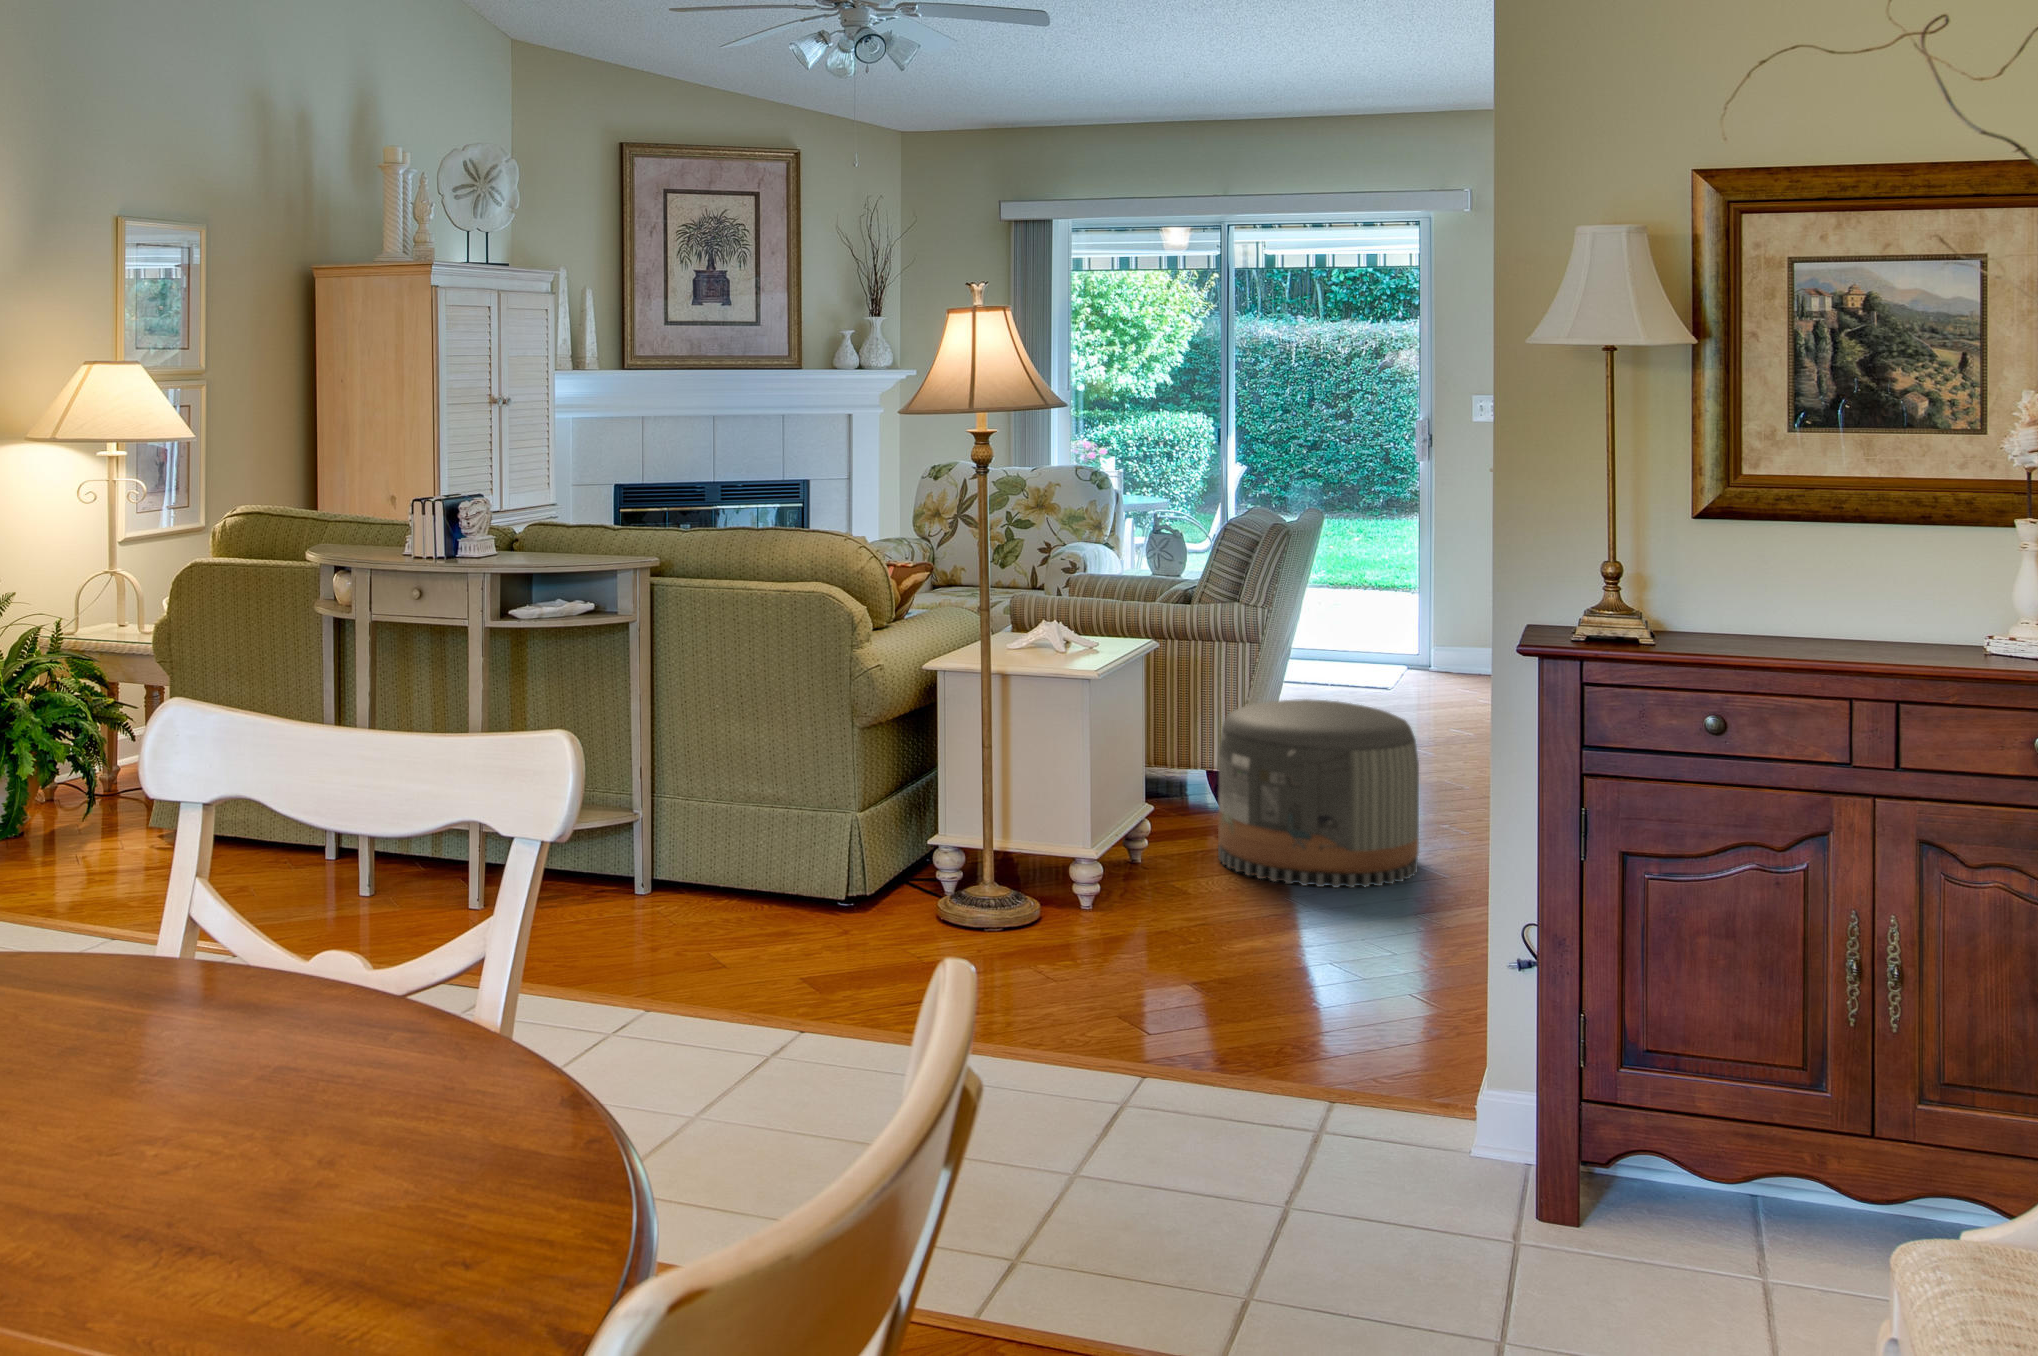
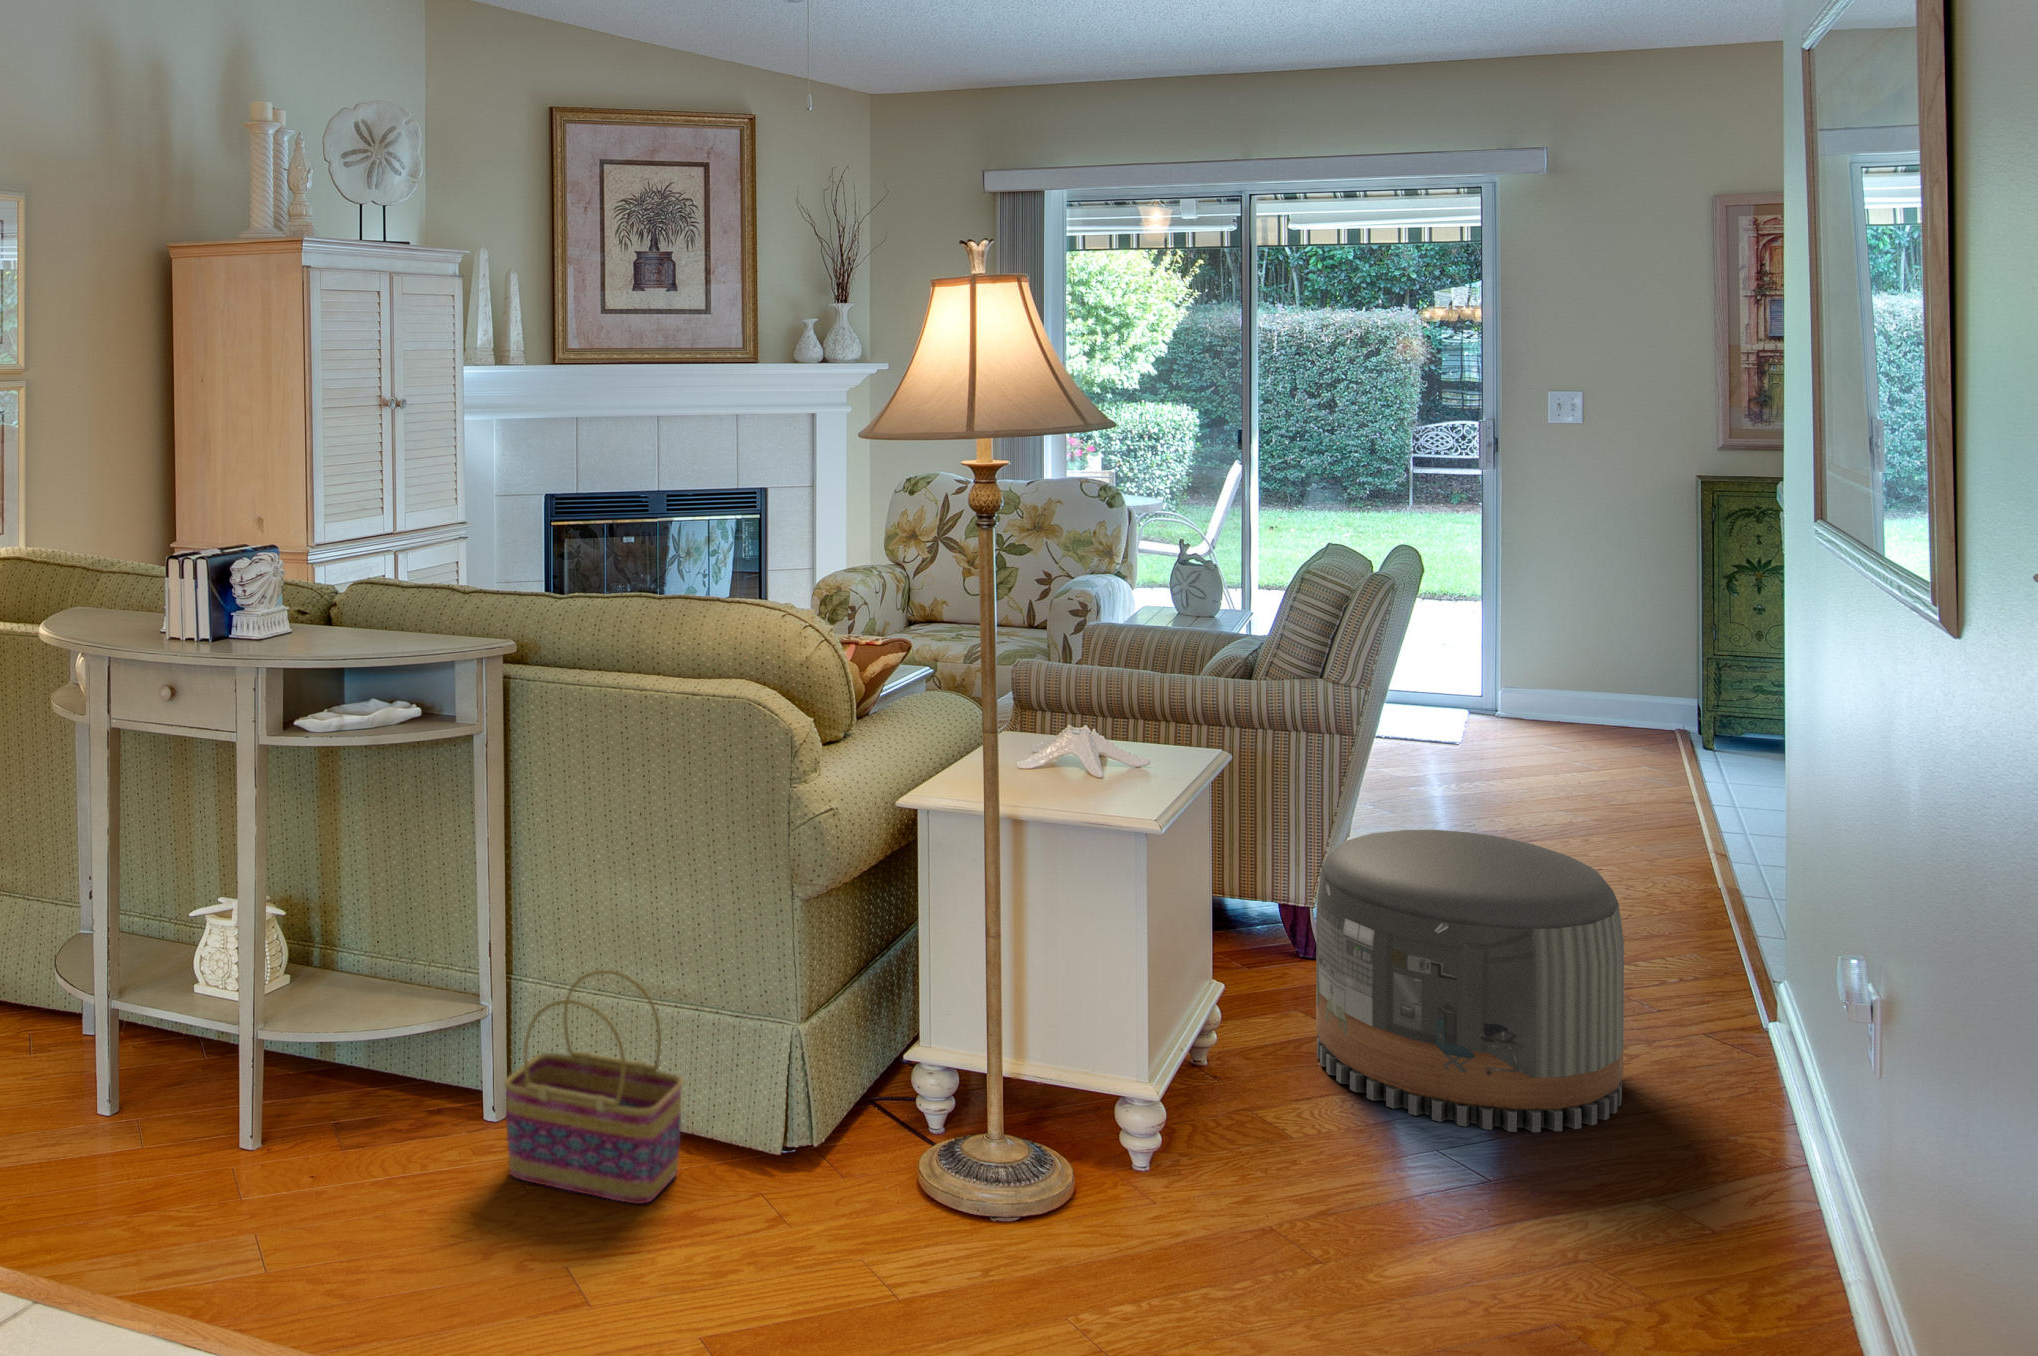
basket: none [659,779,780,924] -> present [504,970,683,1204]

